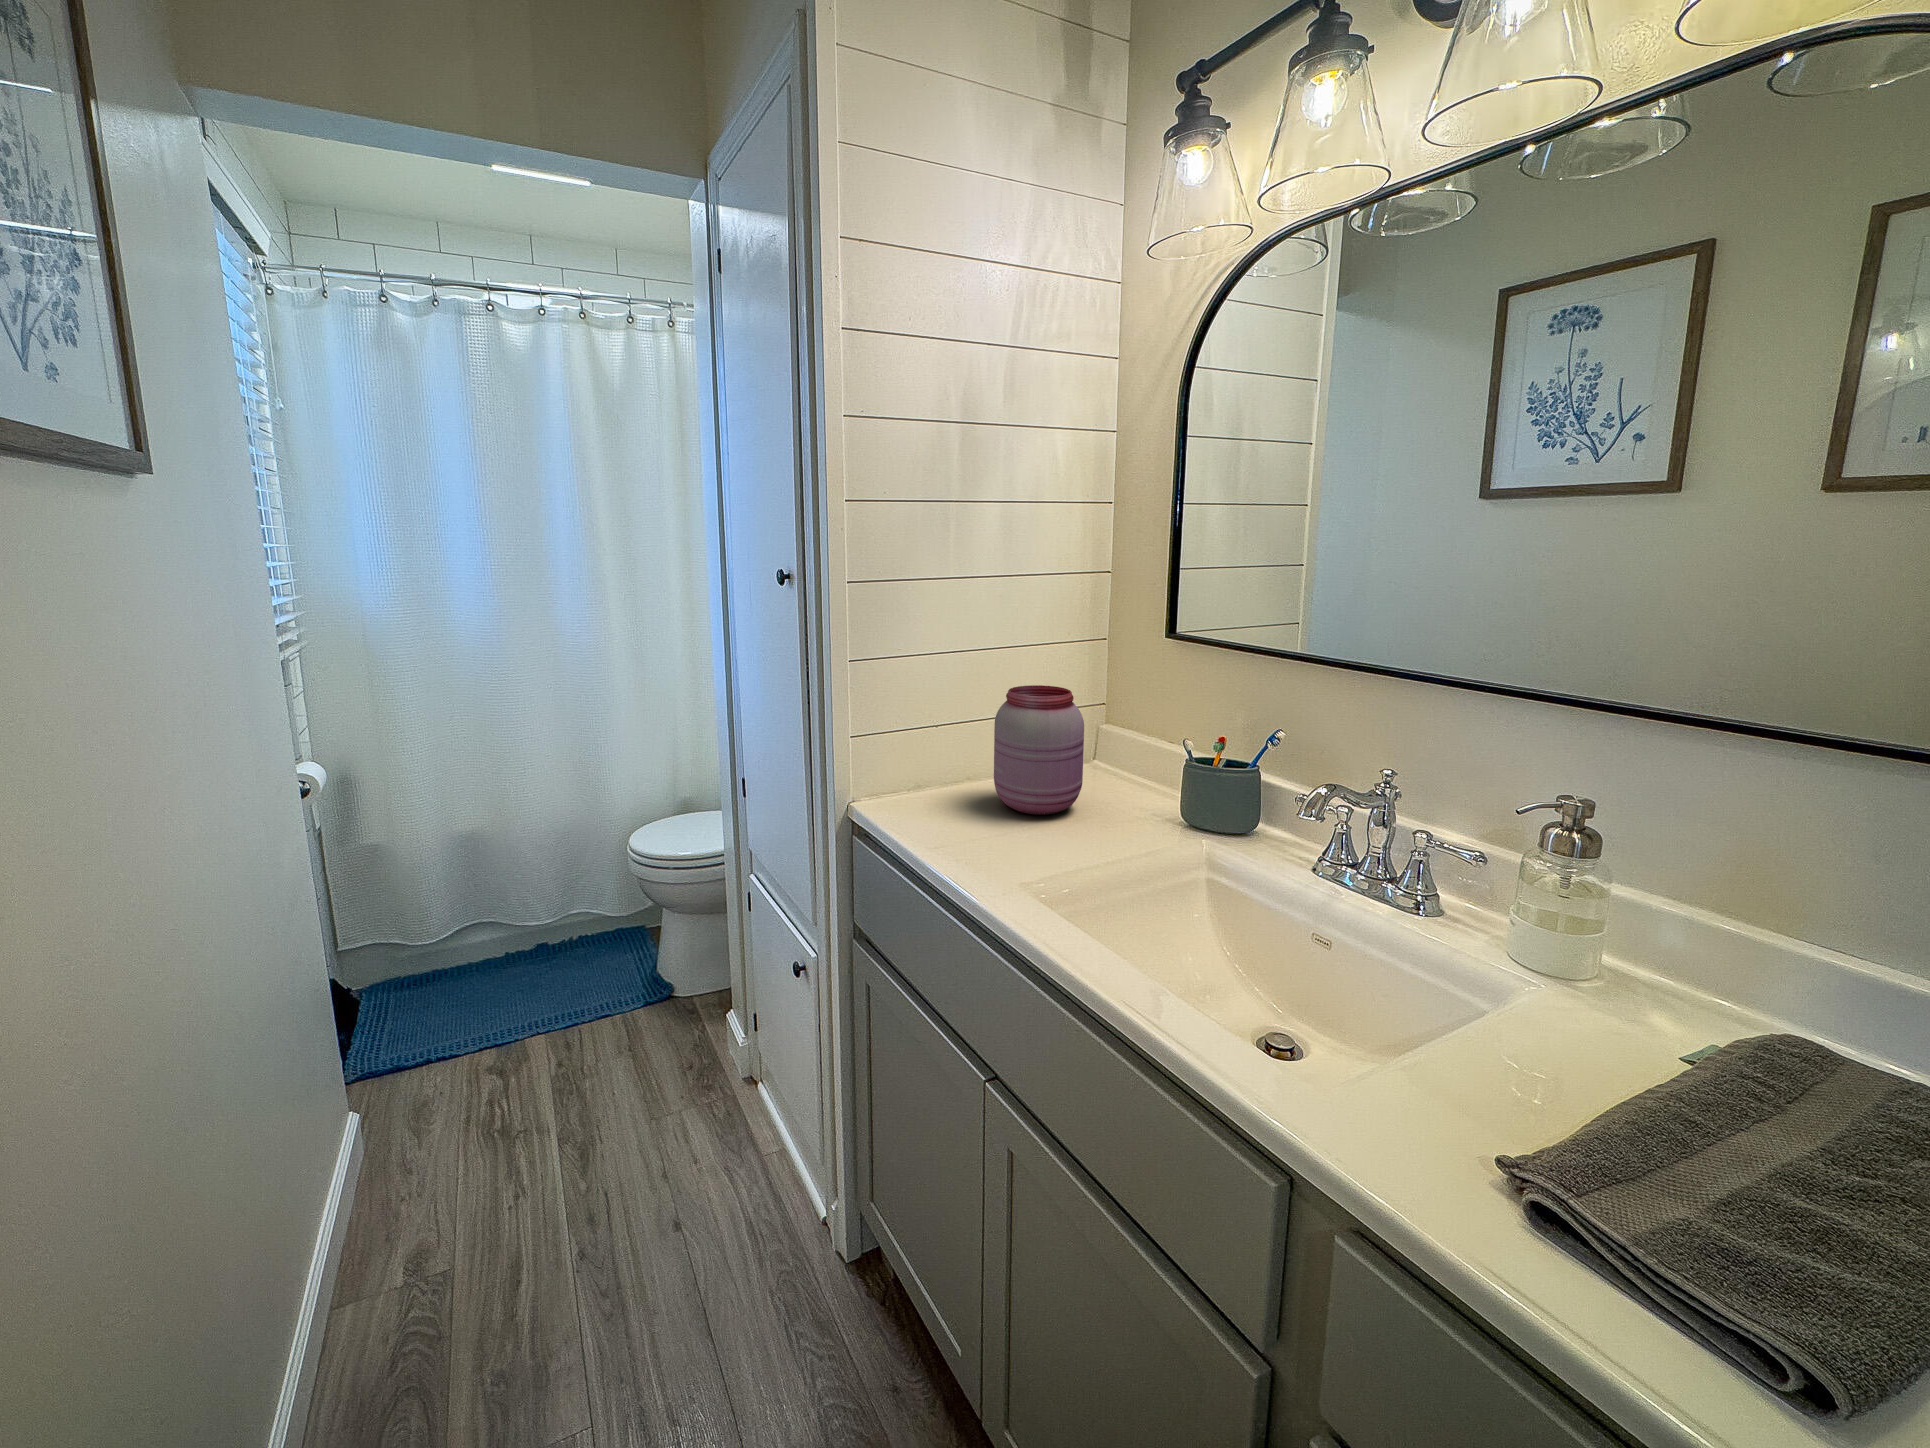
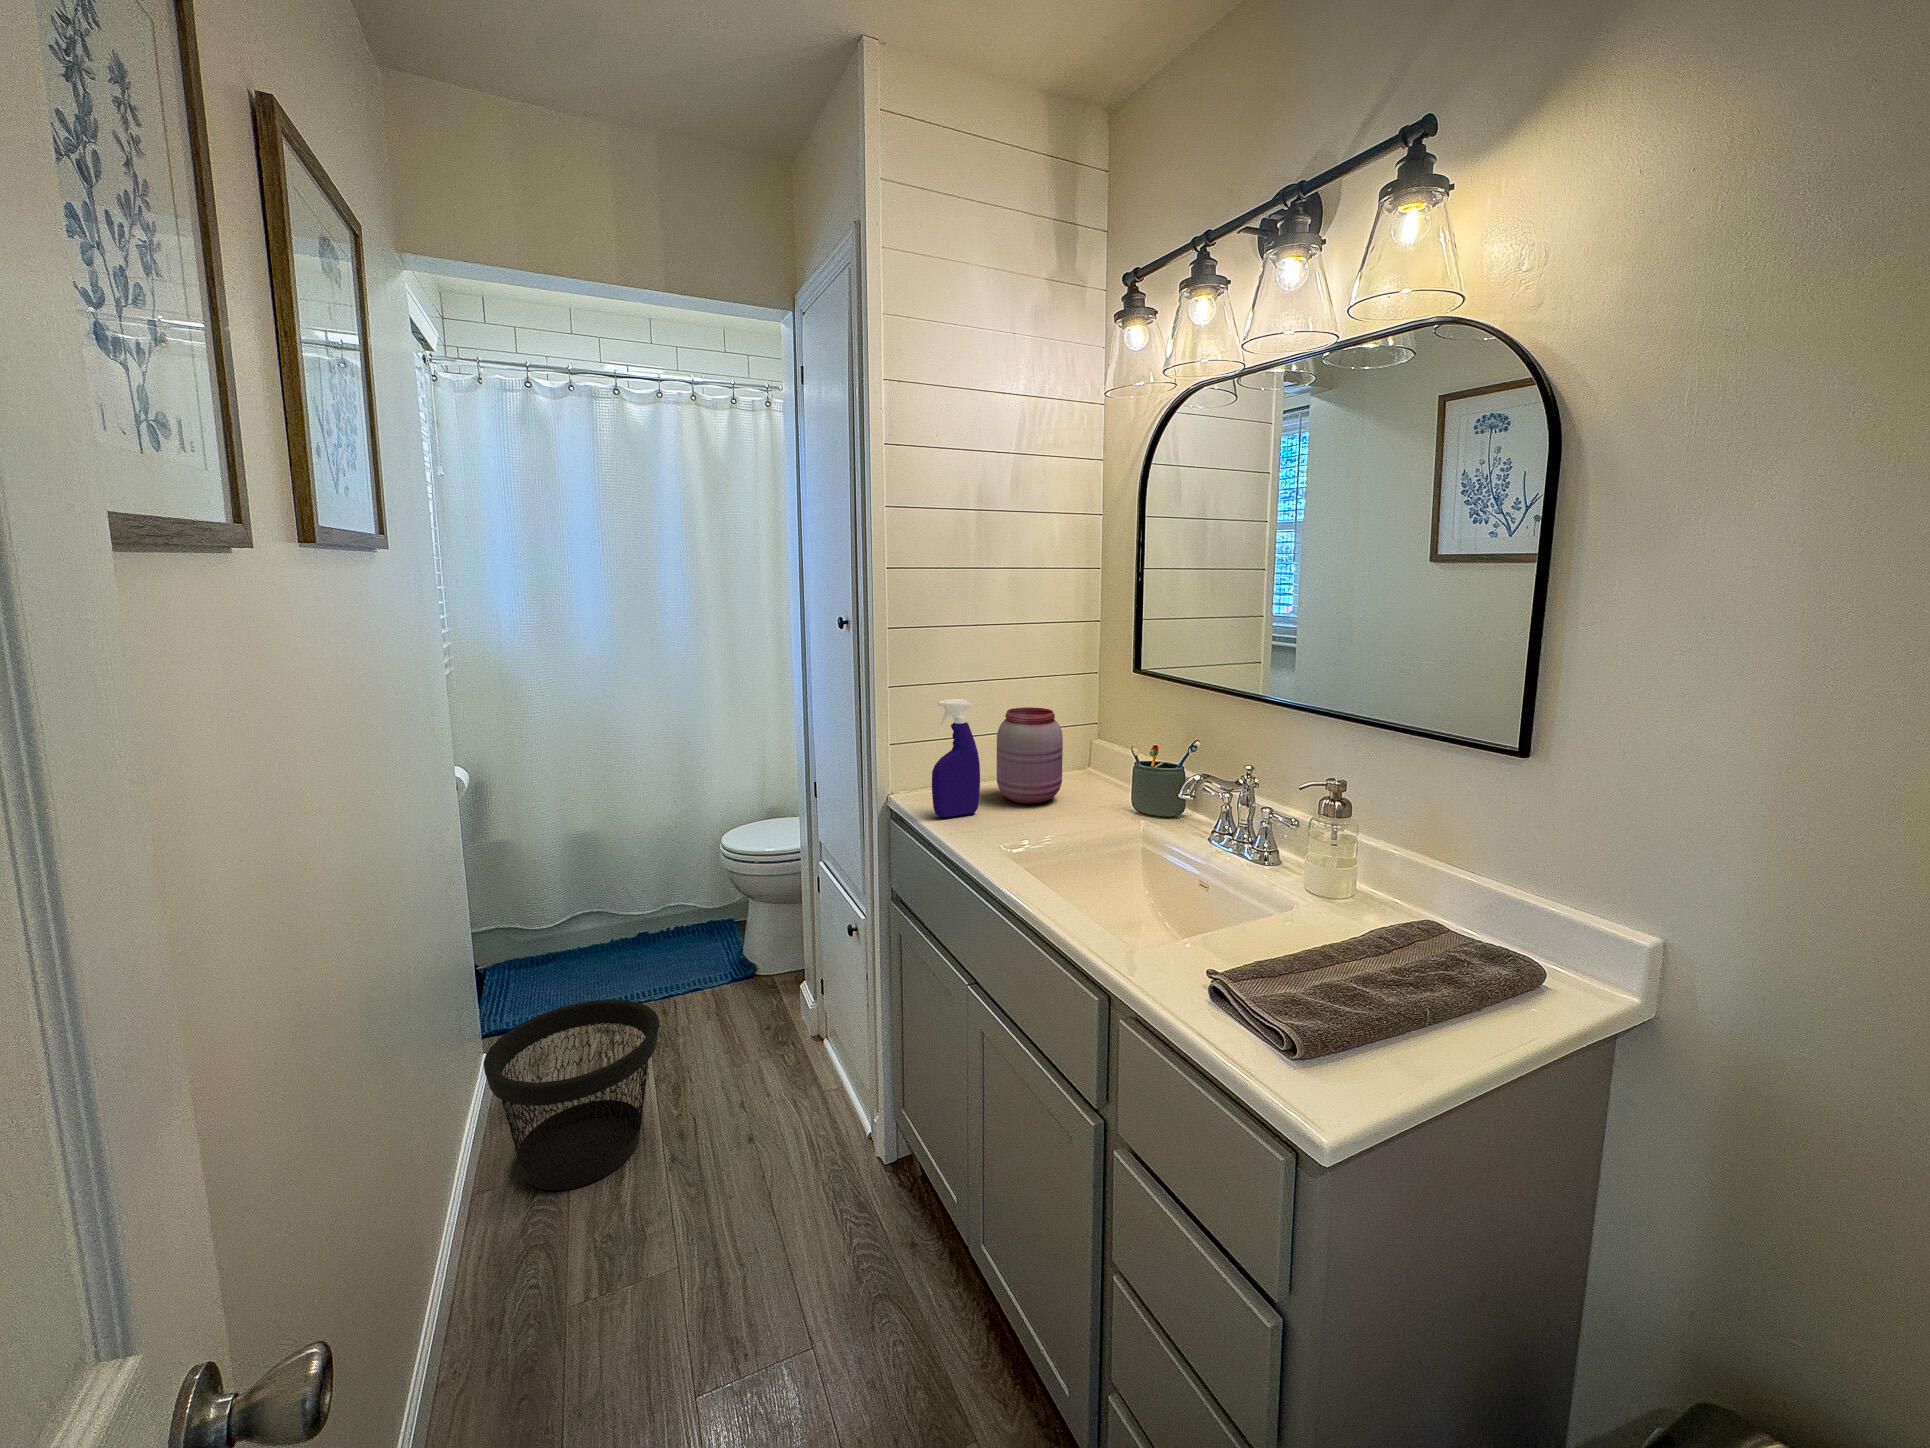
spray bottle: none [917,676,981,838] -> present [932,699,980,817]
wastebasket: none [339,1050,560,1302] -> present [484,999,659,1191]

